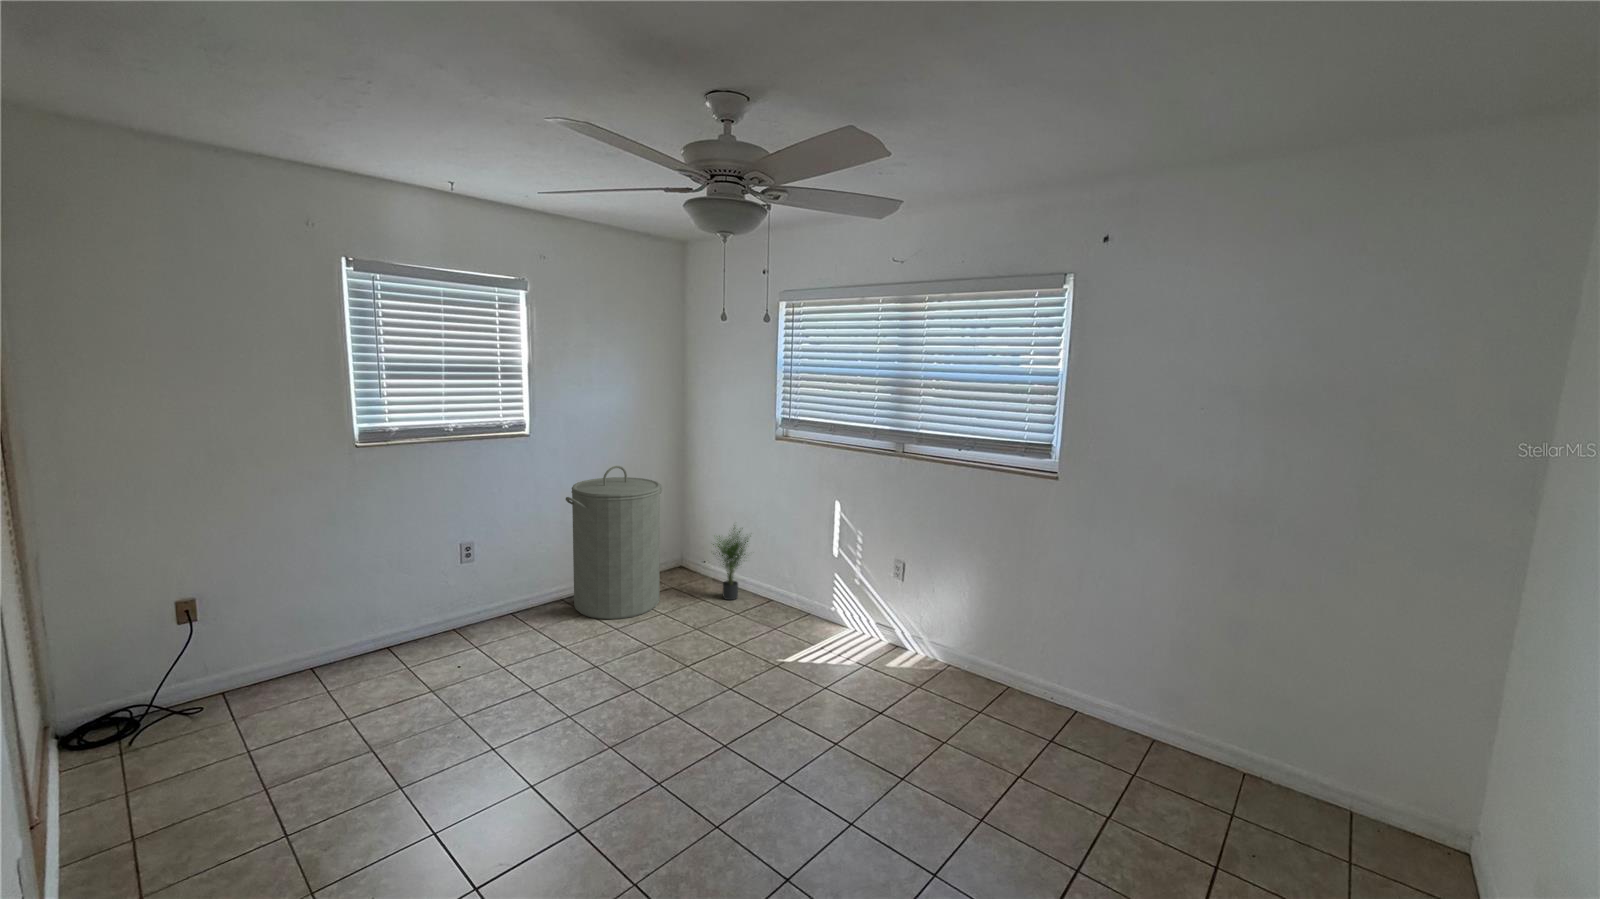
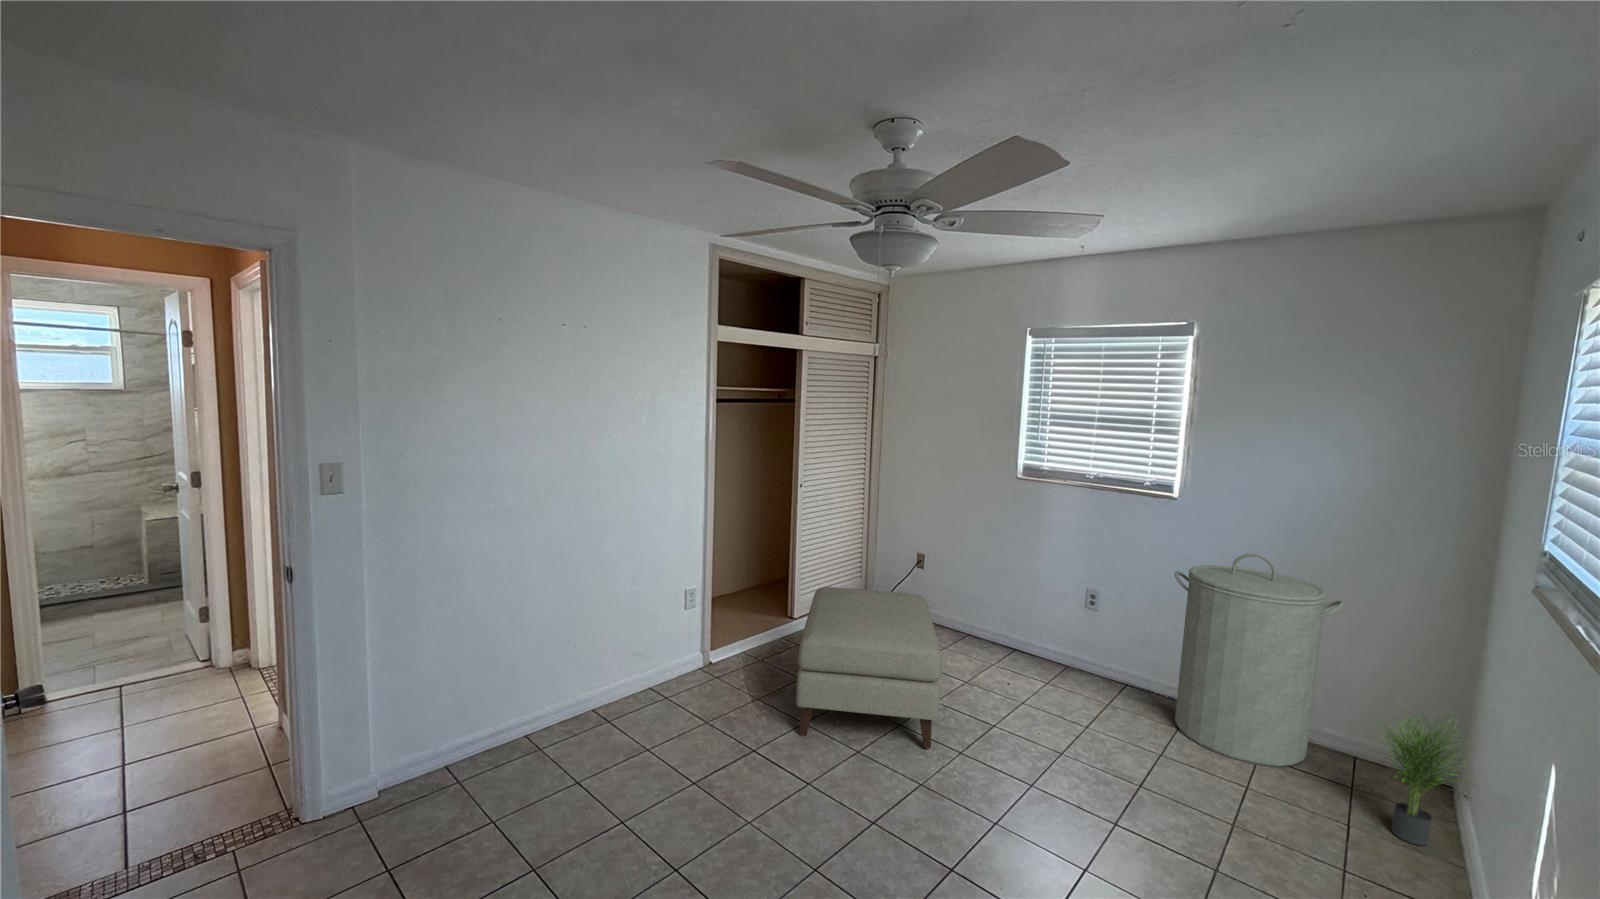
ottoman: none [250,625,581,854] -> present [796,587,942,749]

